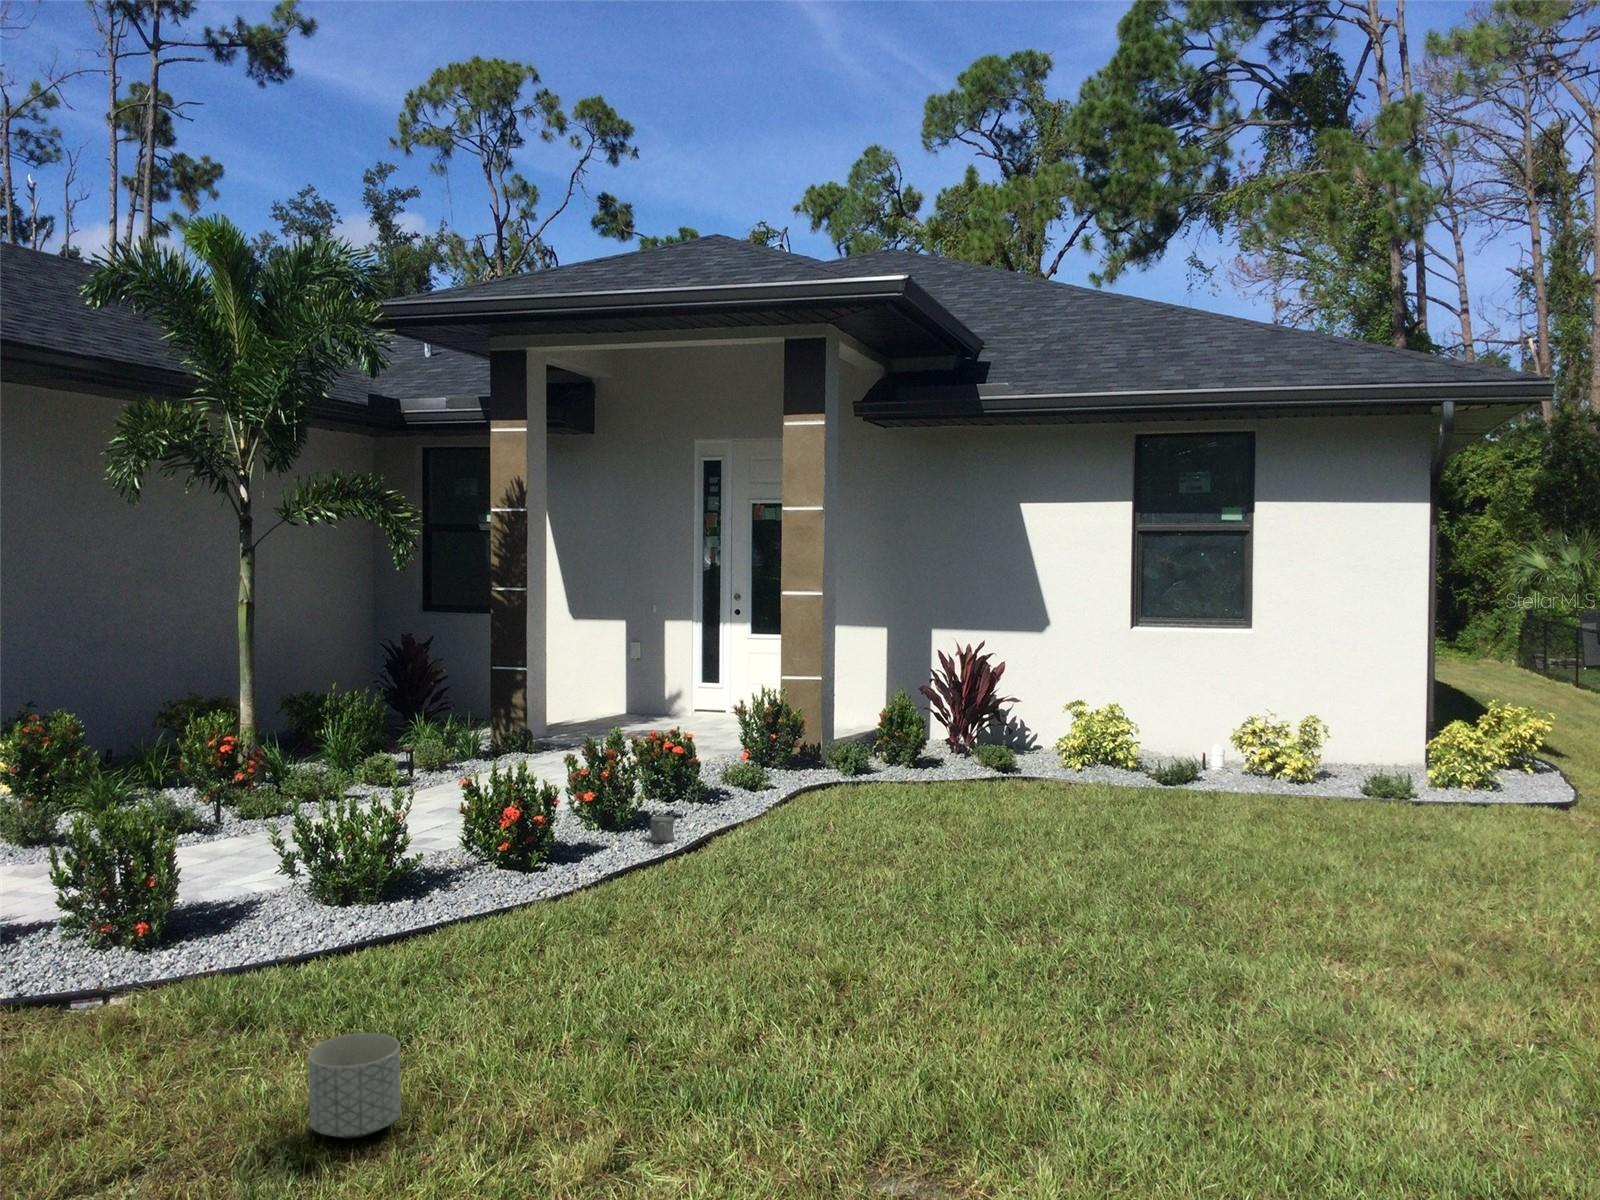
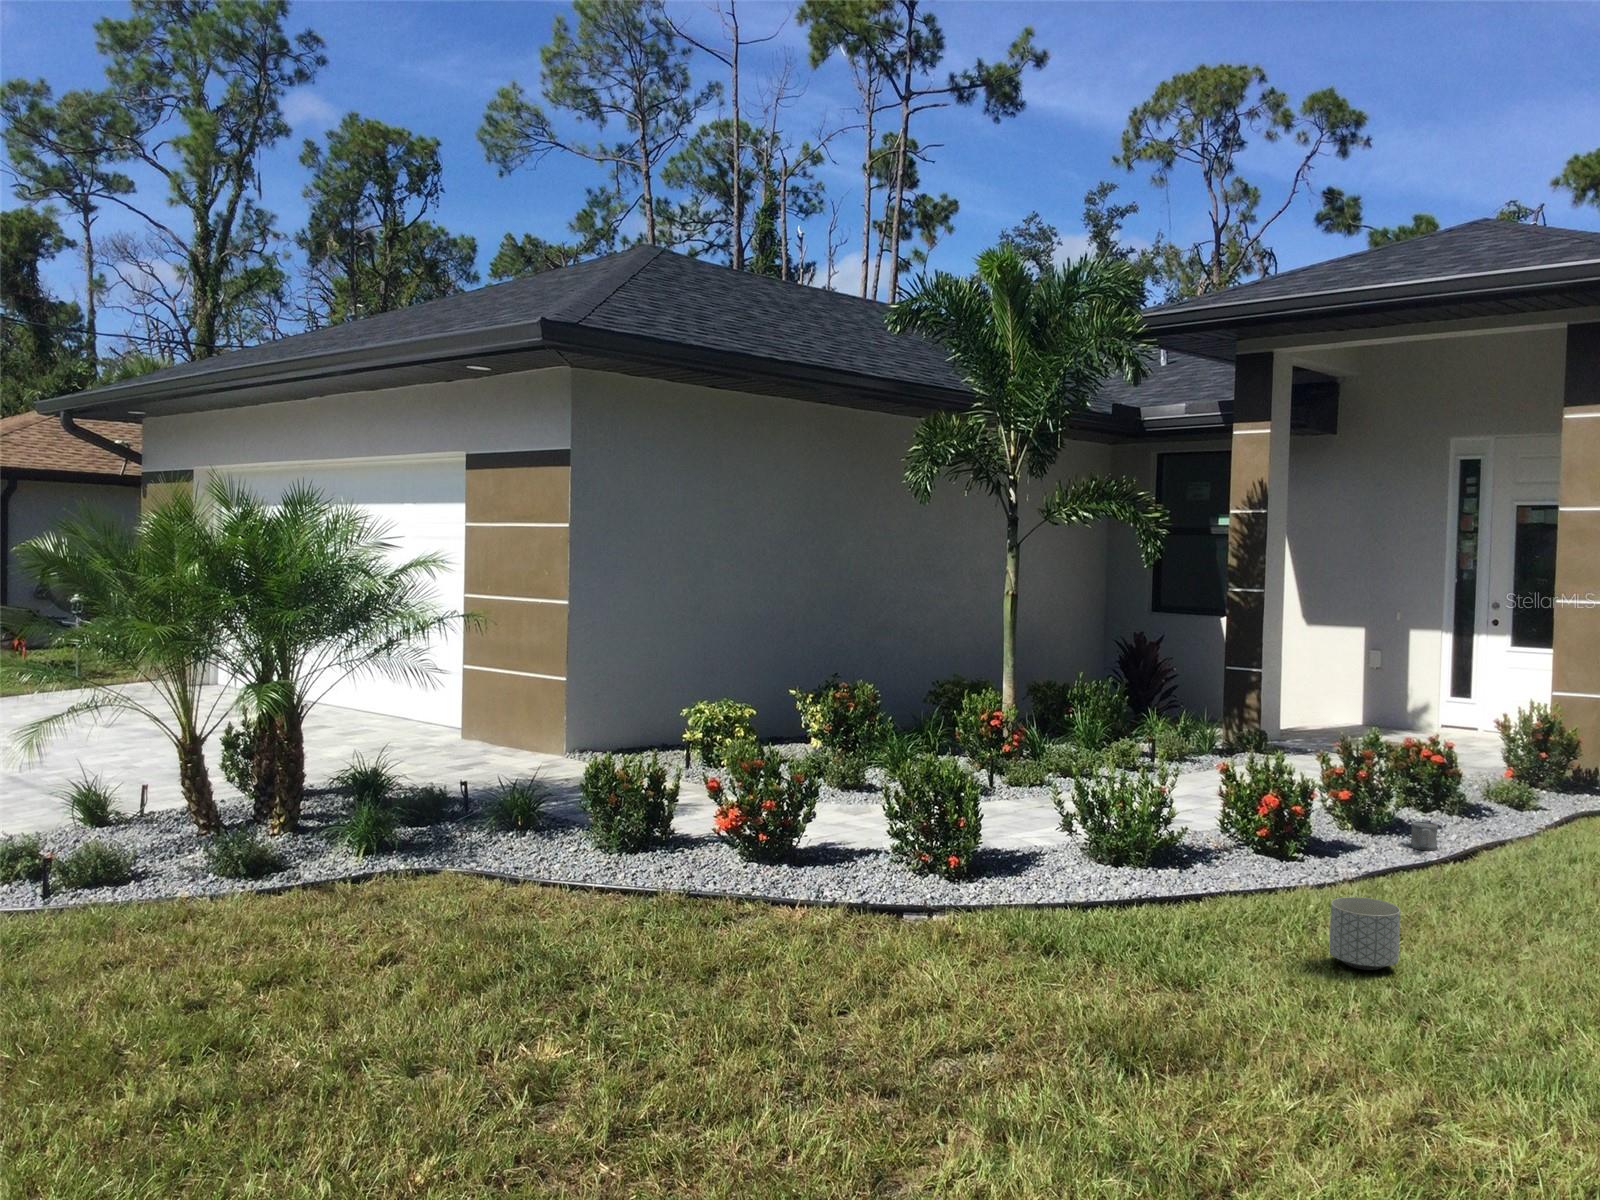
planter: present [308,1033,401,1139] -> present [1329,897,1400,970]

